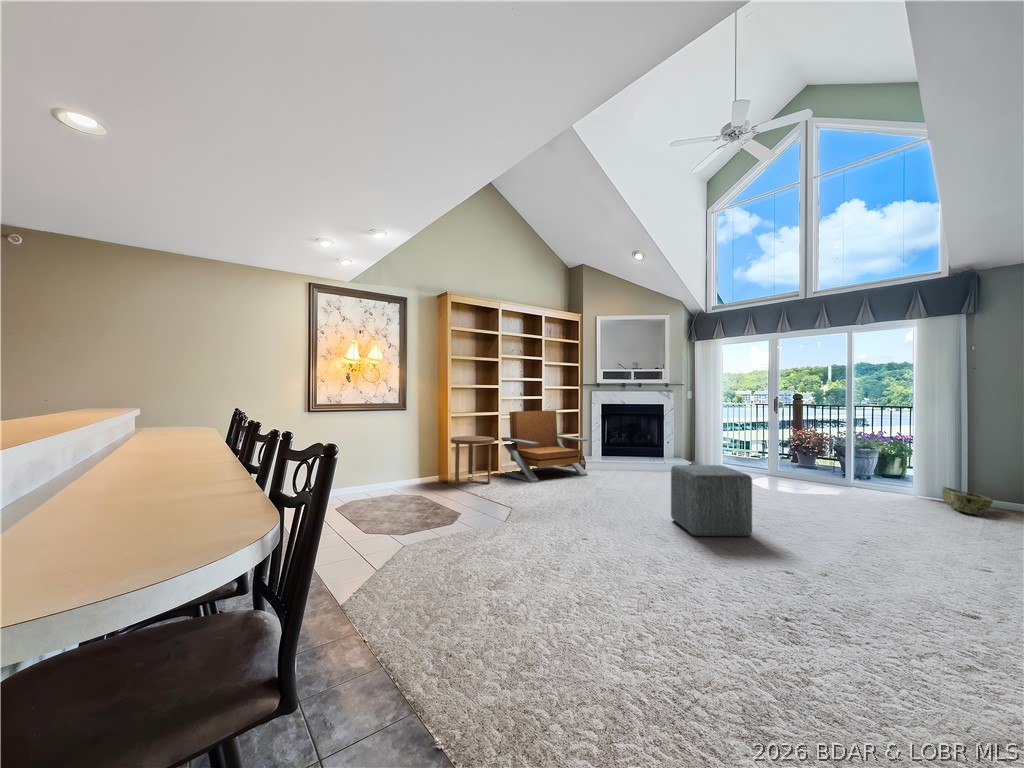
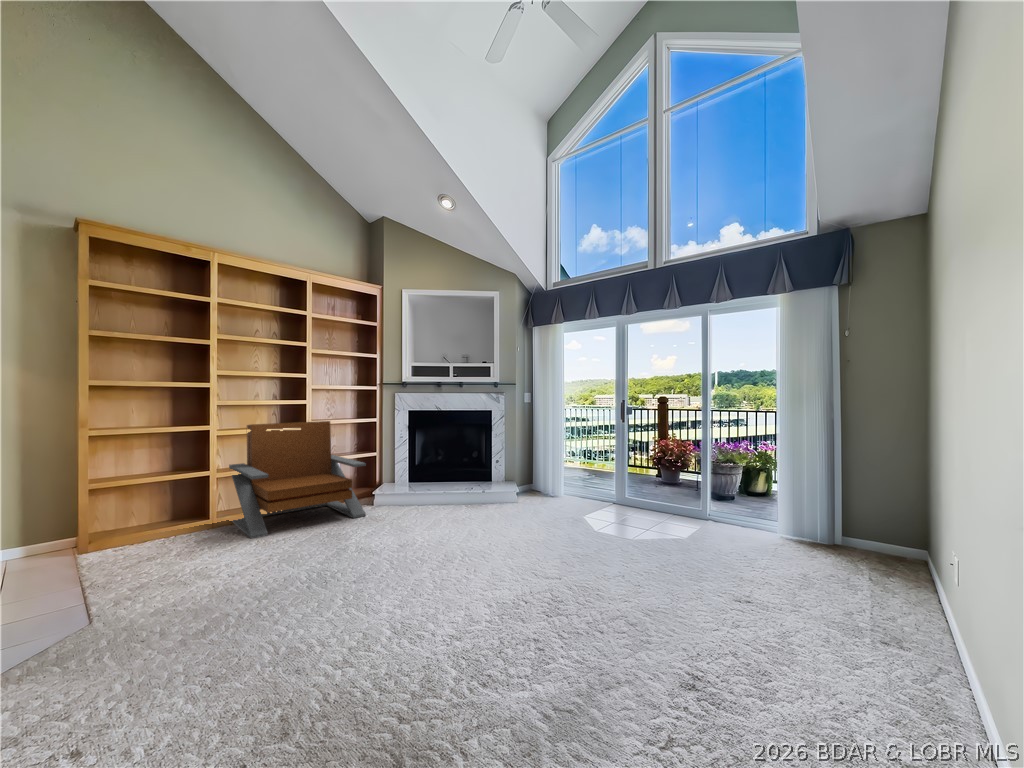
side table: present [451,436,495,485] -> none [93,466,188,555]
ottoman: present [671,465,752,536] -> none [378,522,503,686]
woven basket: present [942,487,993,515] -> none [812,521,875,566]

